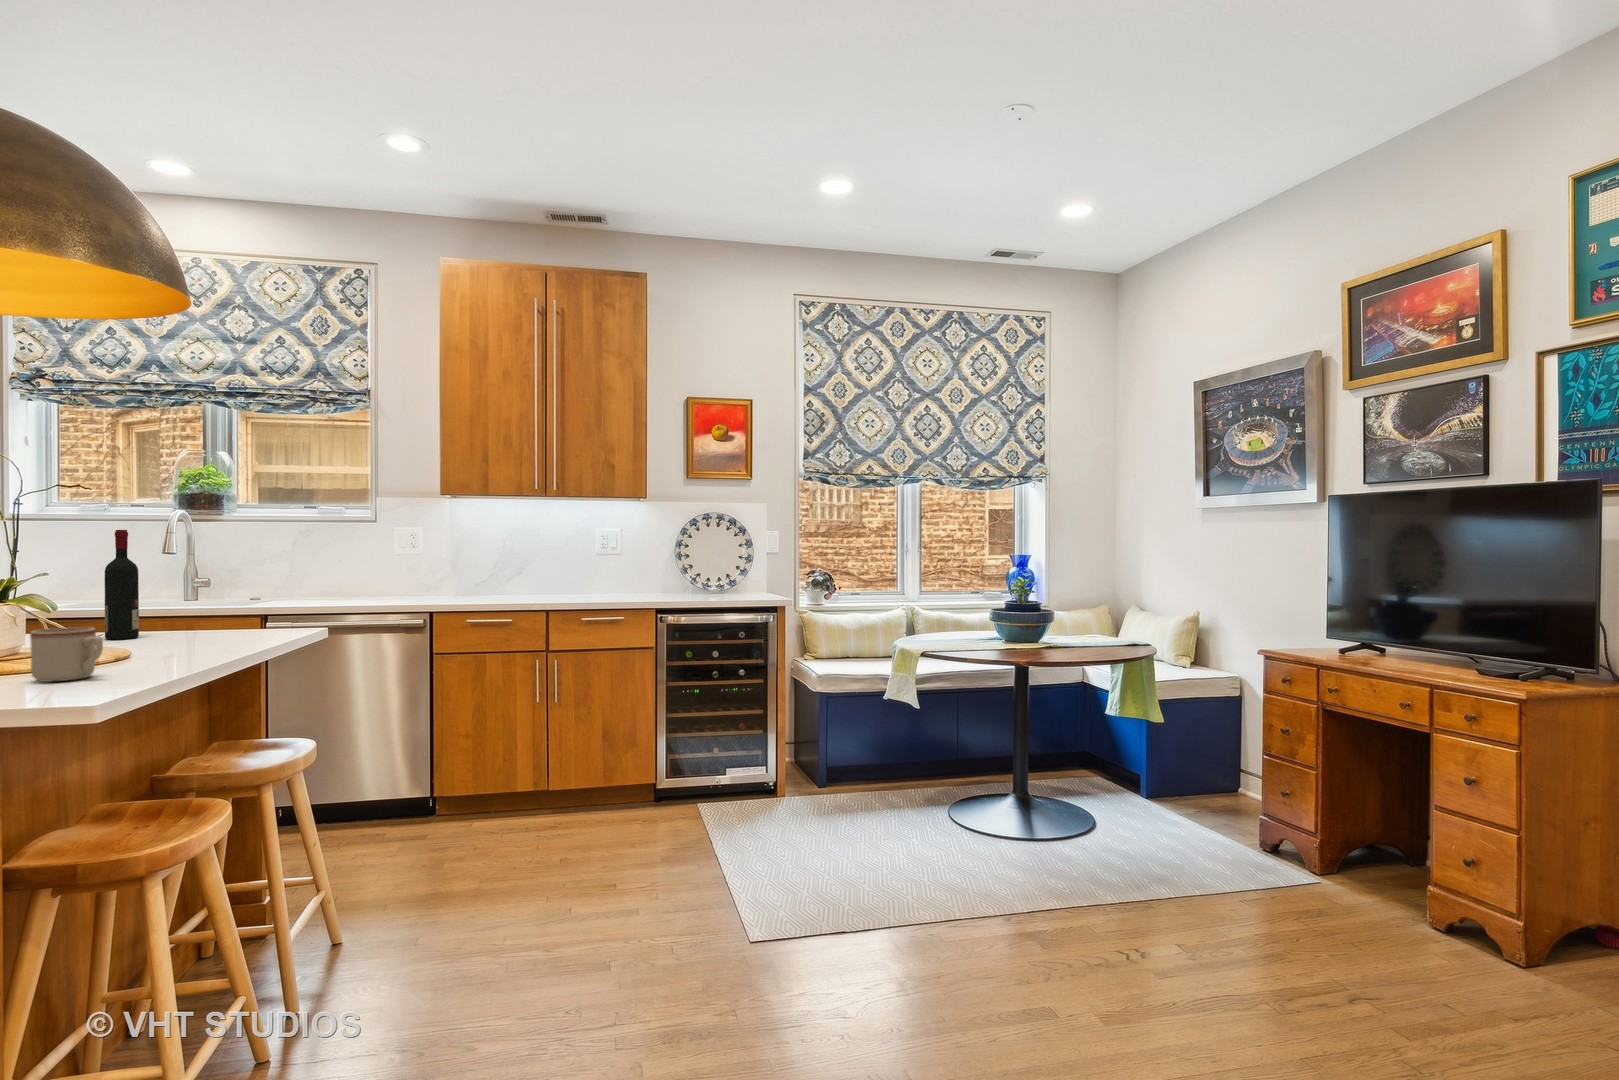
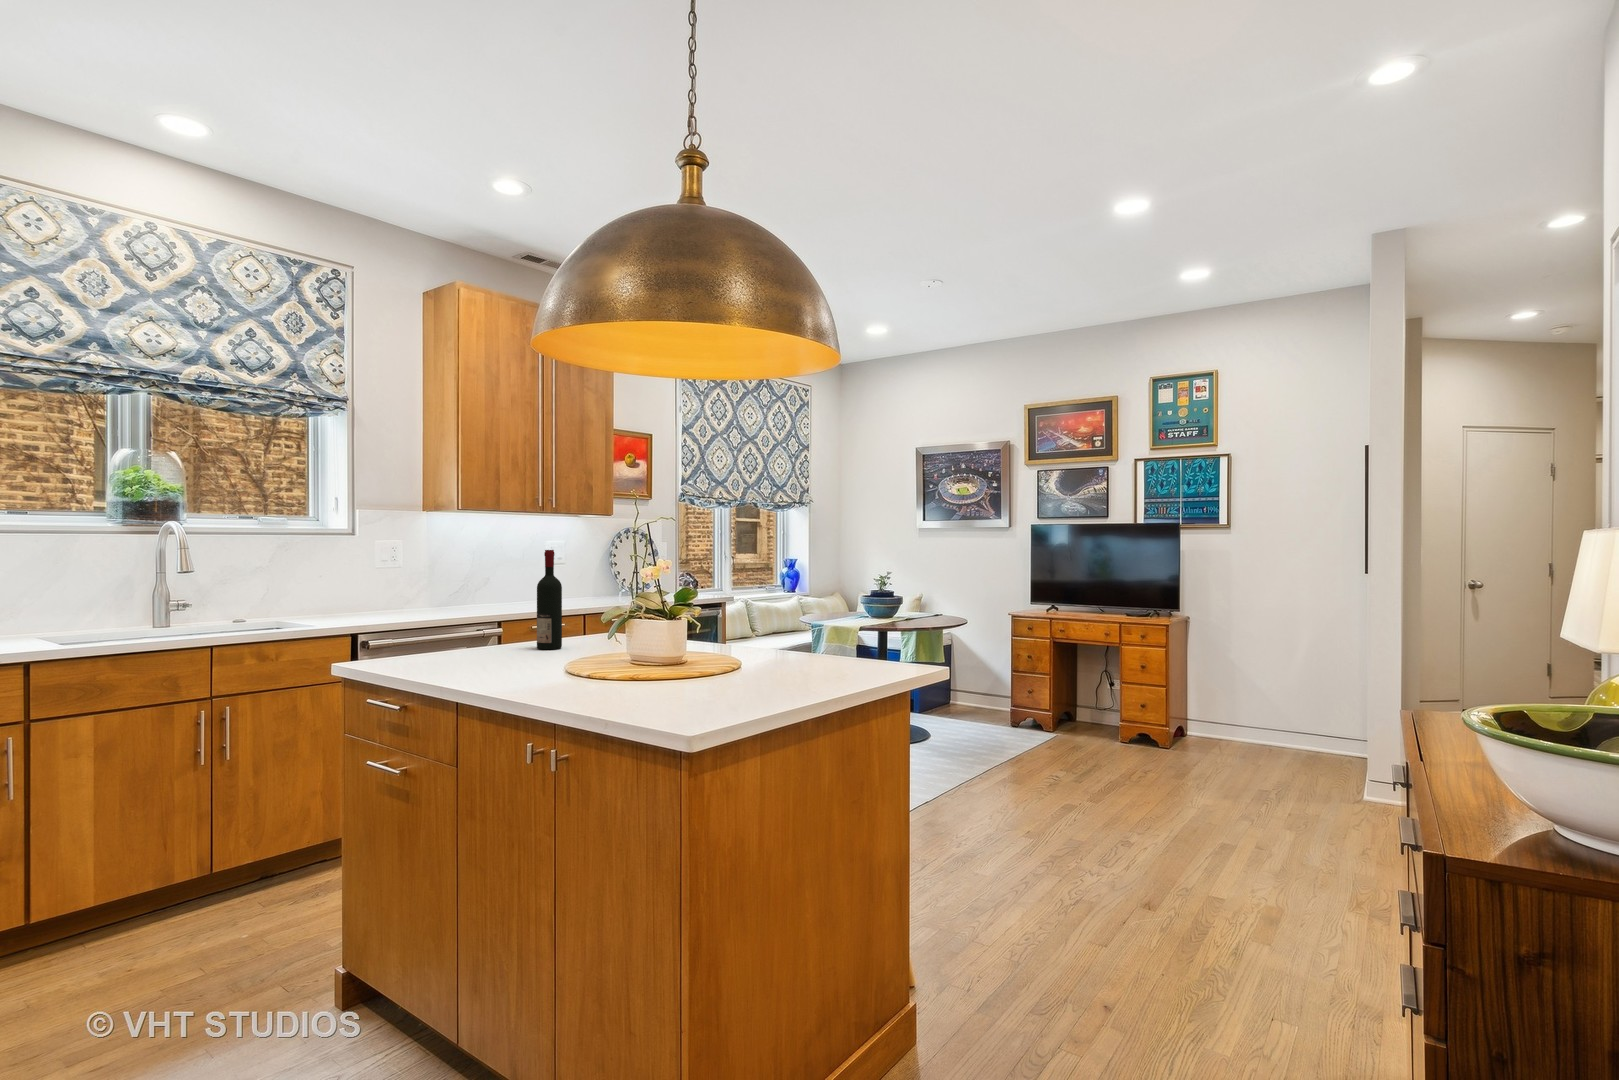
mug: present [30,627,103,682] -> none [757,621,800,660]

